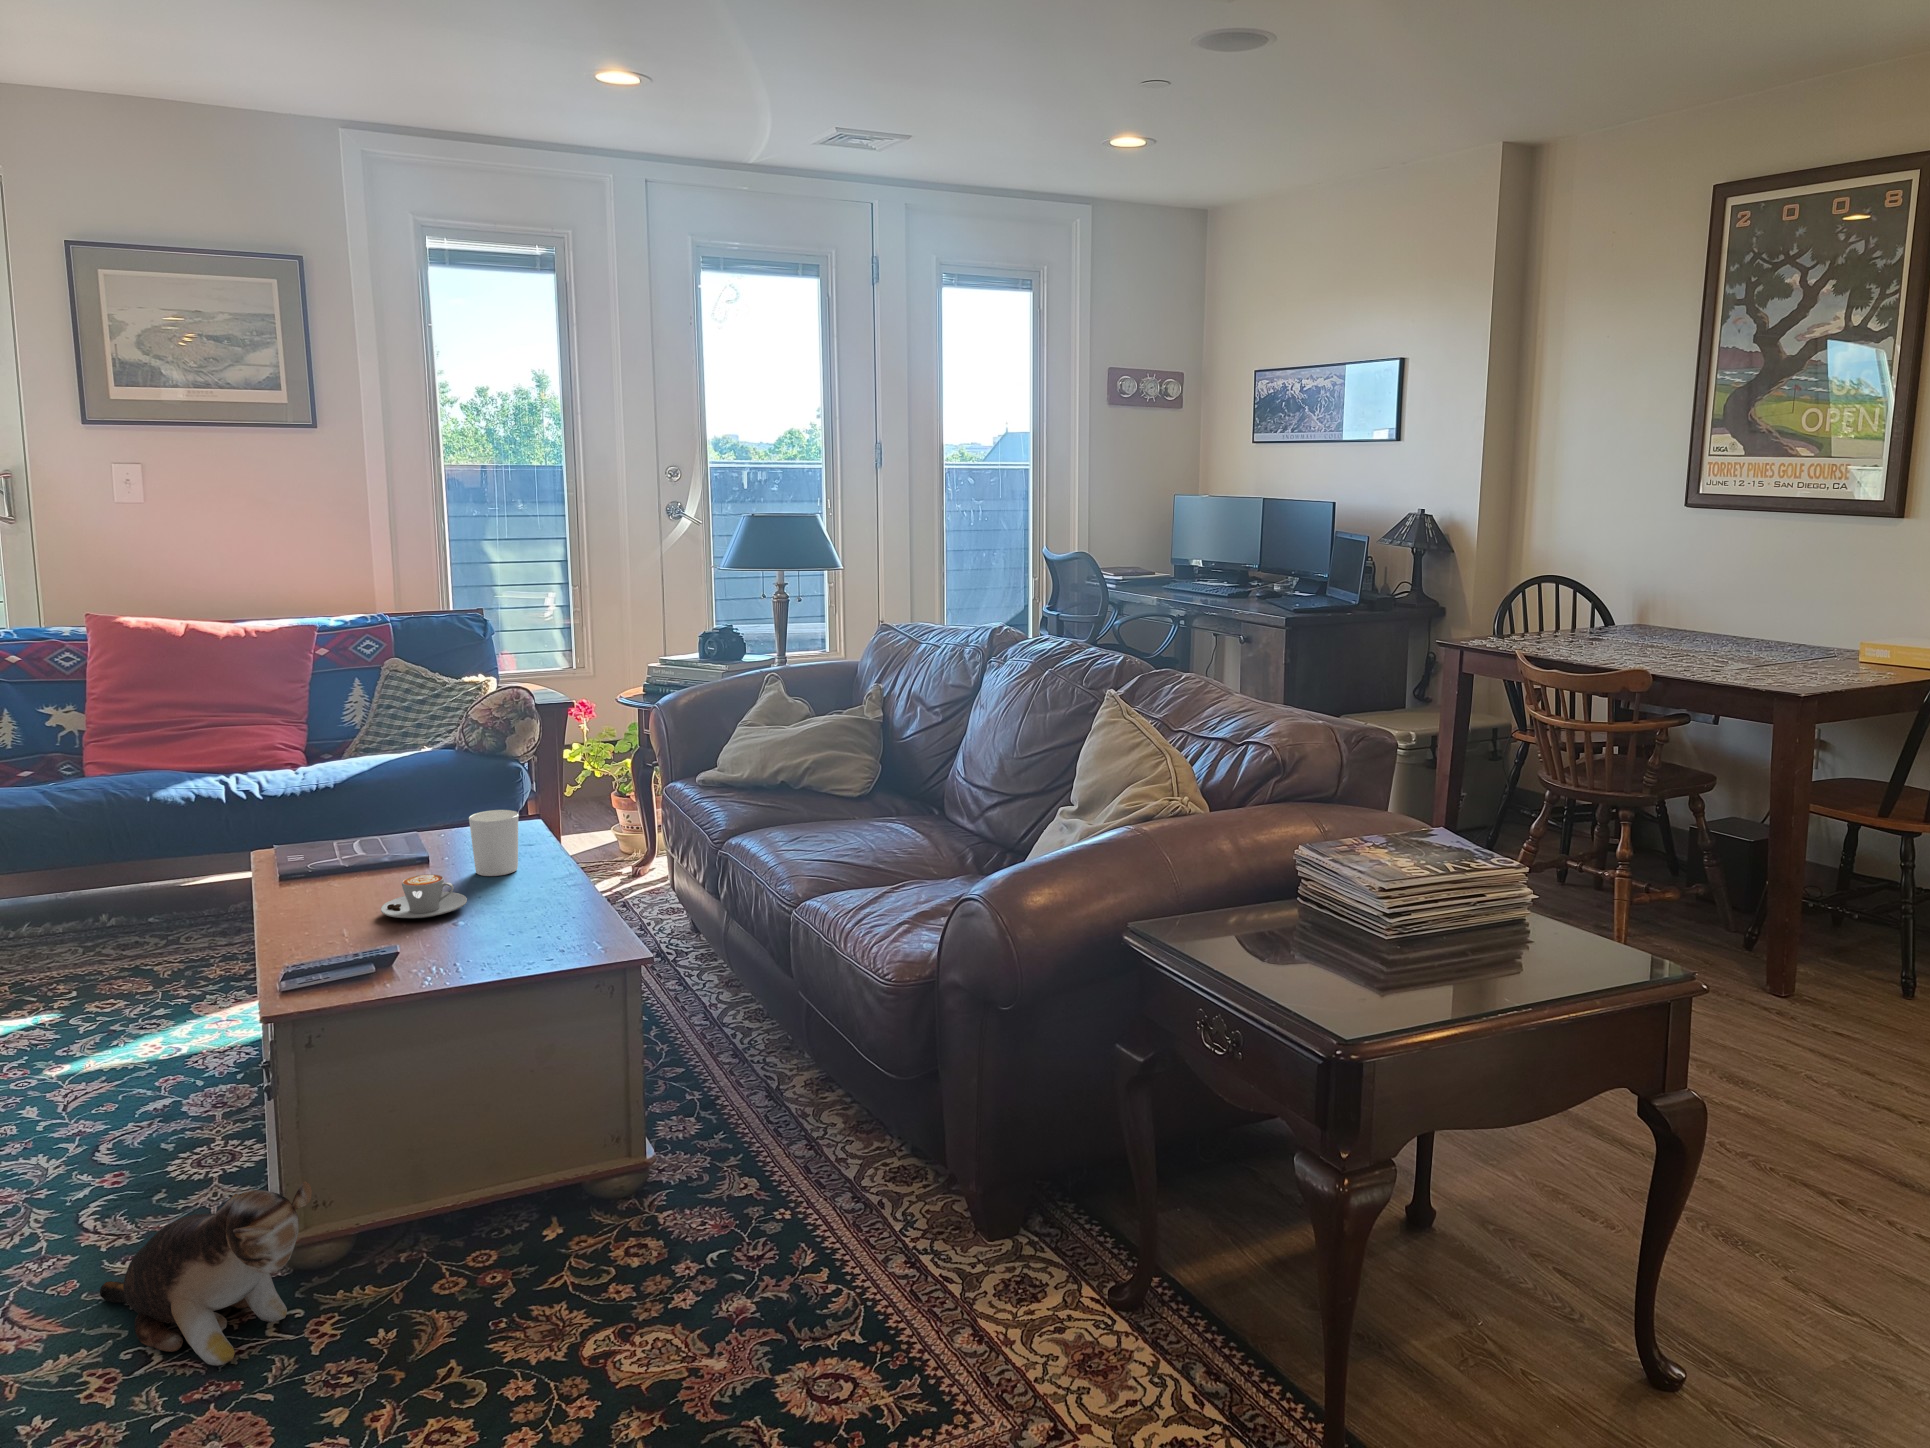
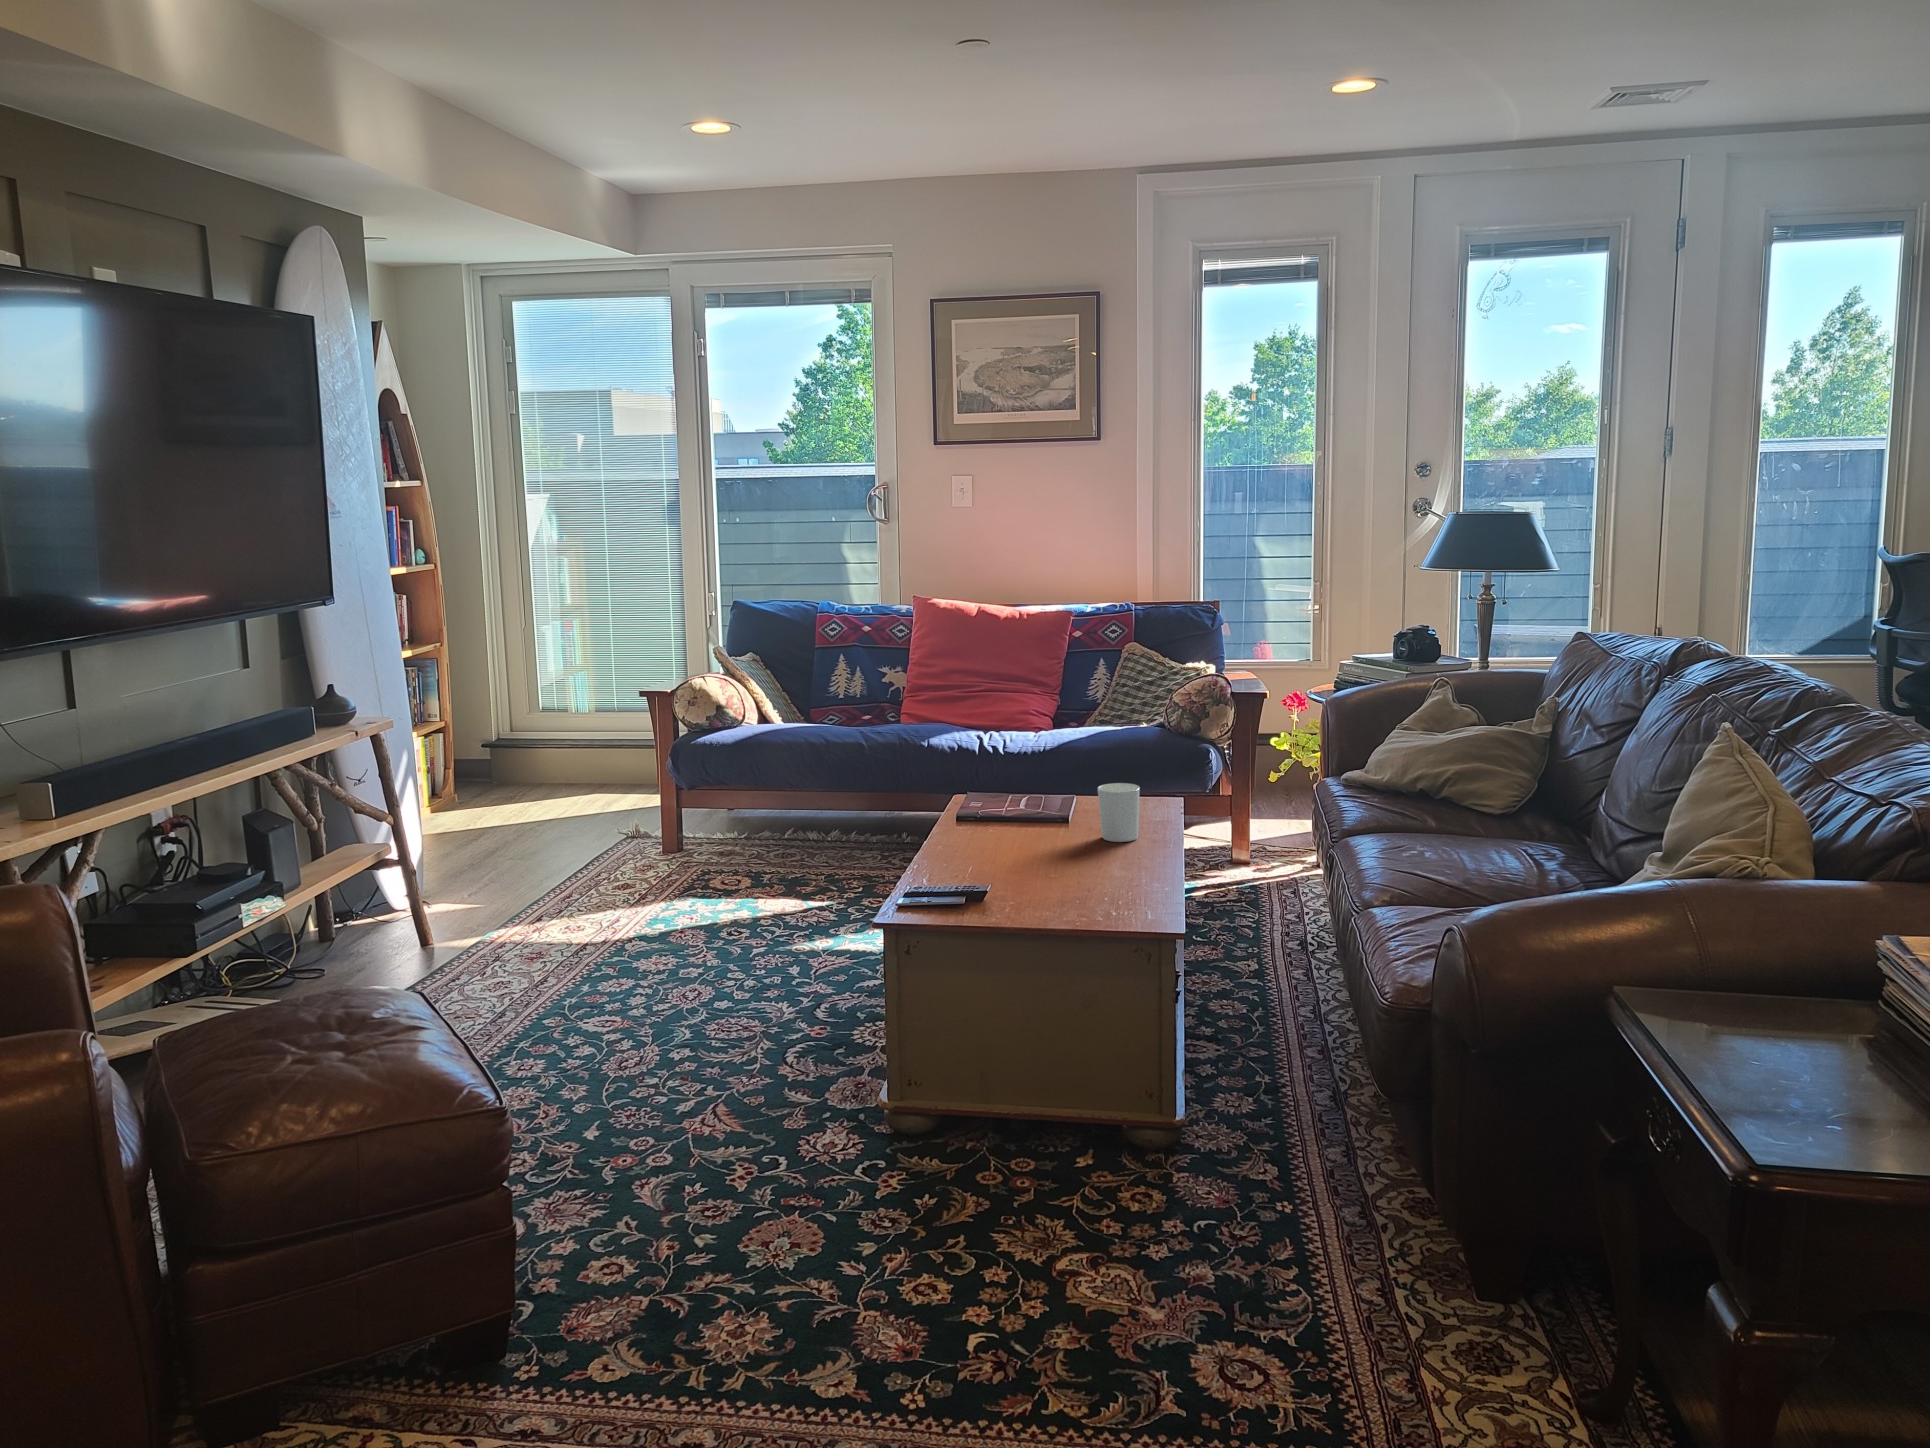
coffee cup: present [381,874,467,918] -> none [1005,832,1073,868]
plush toy: present [100,1181,312,1365] -> none [775,1054,877,1182]

